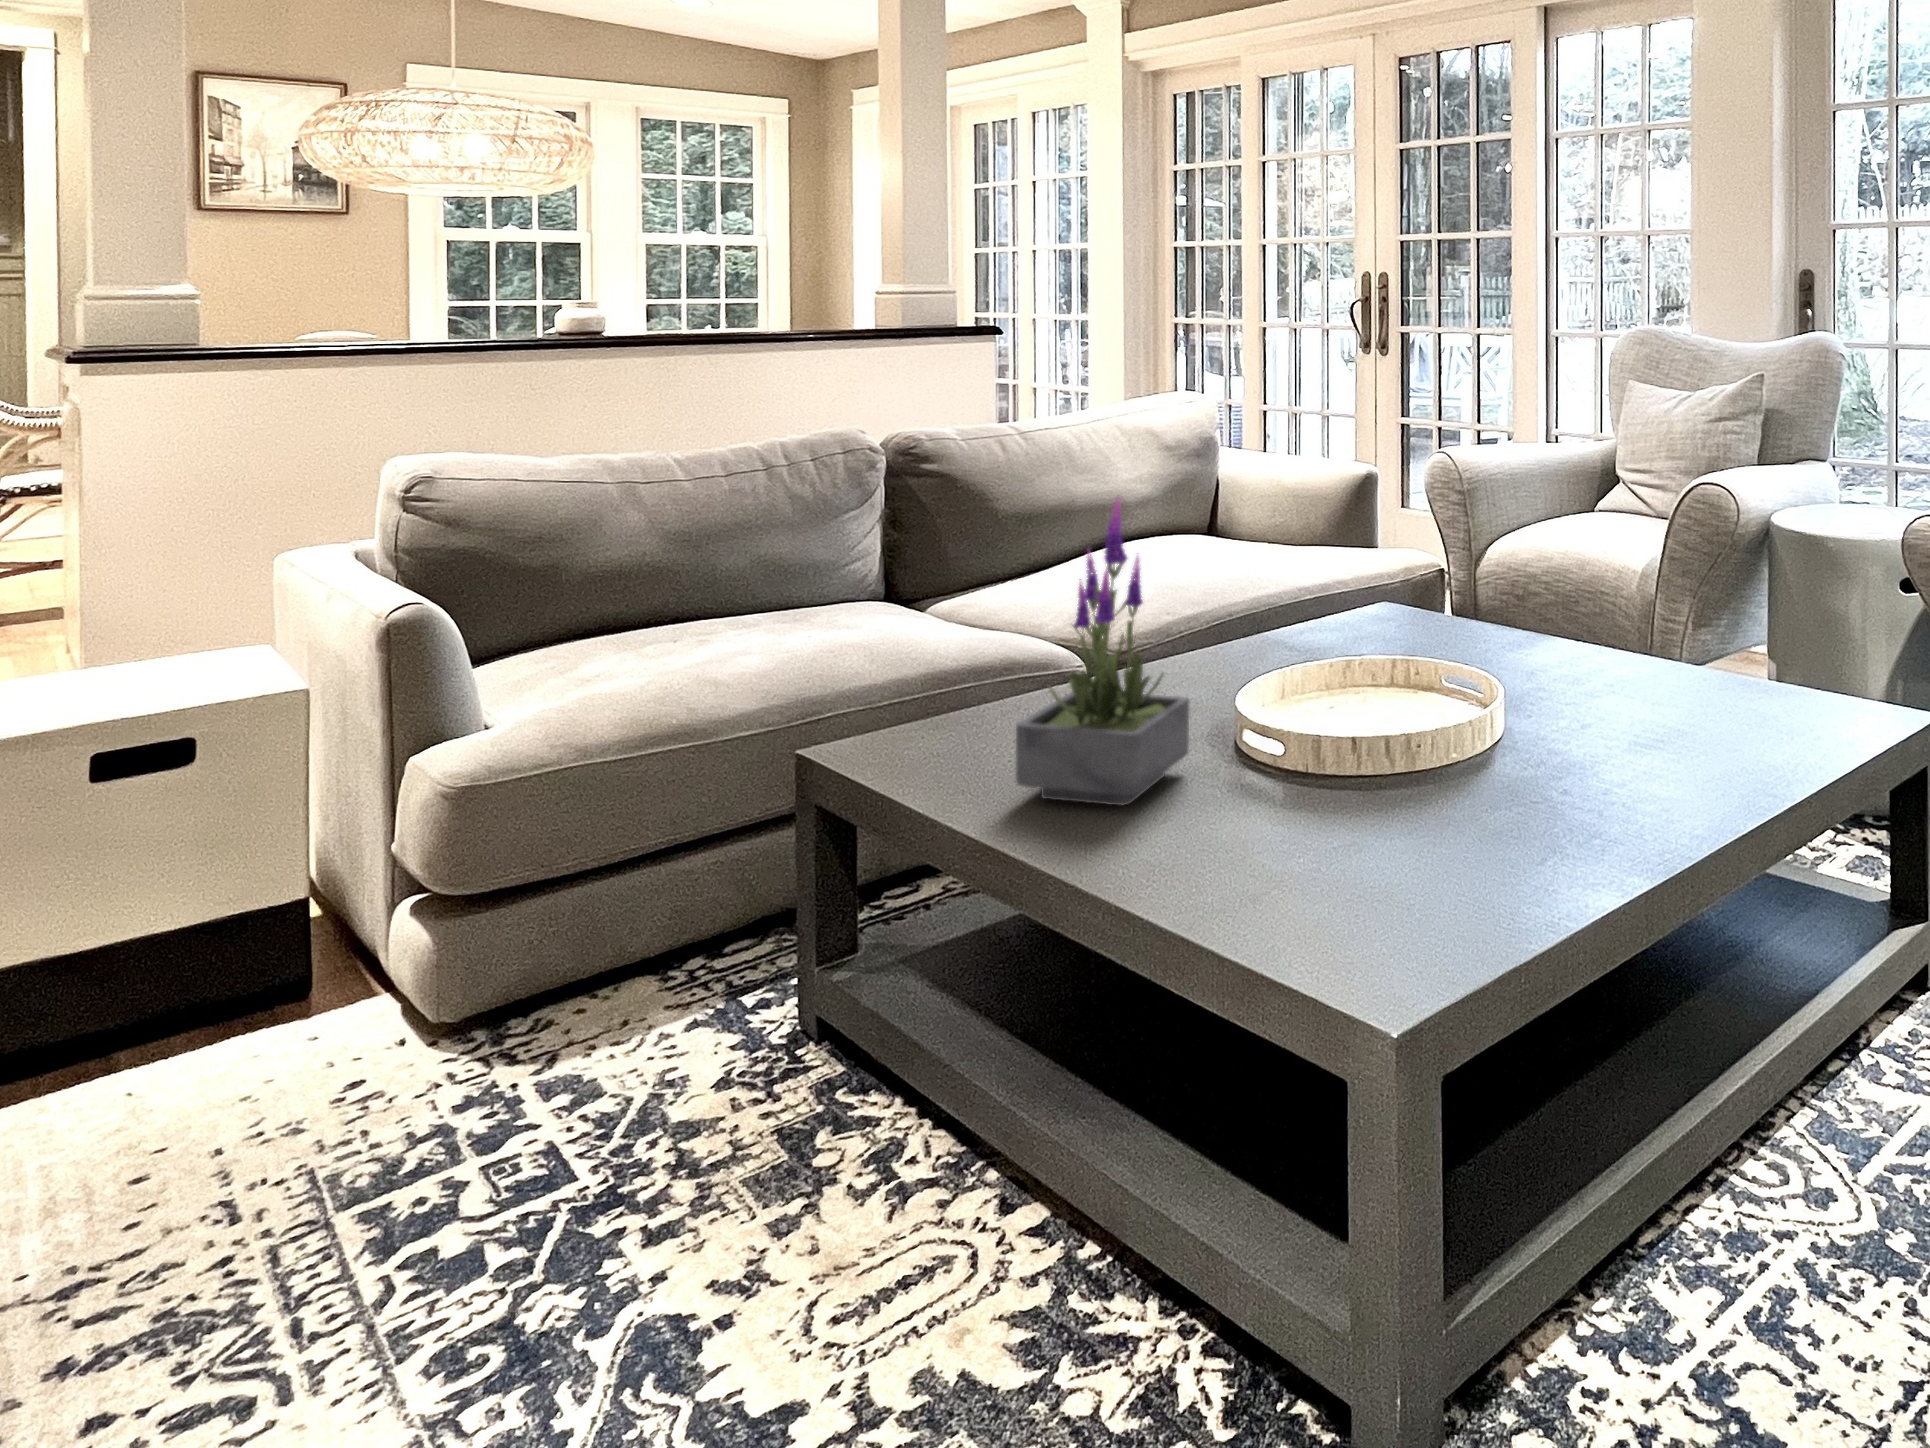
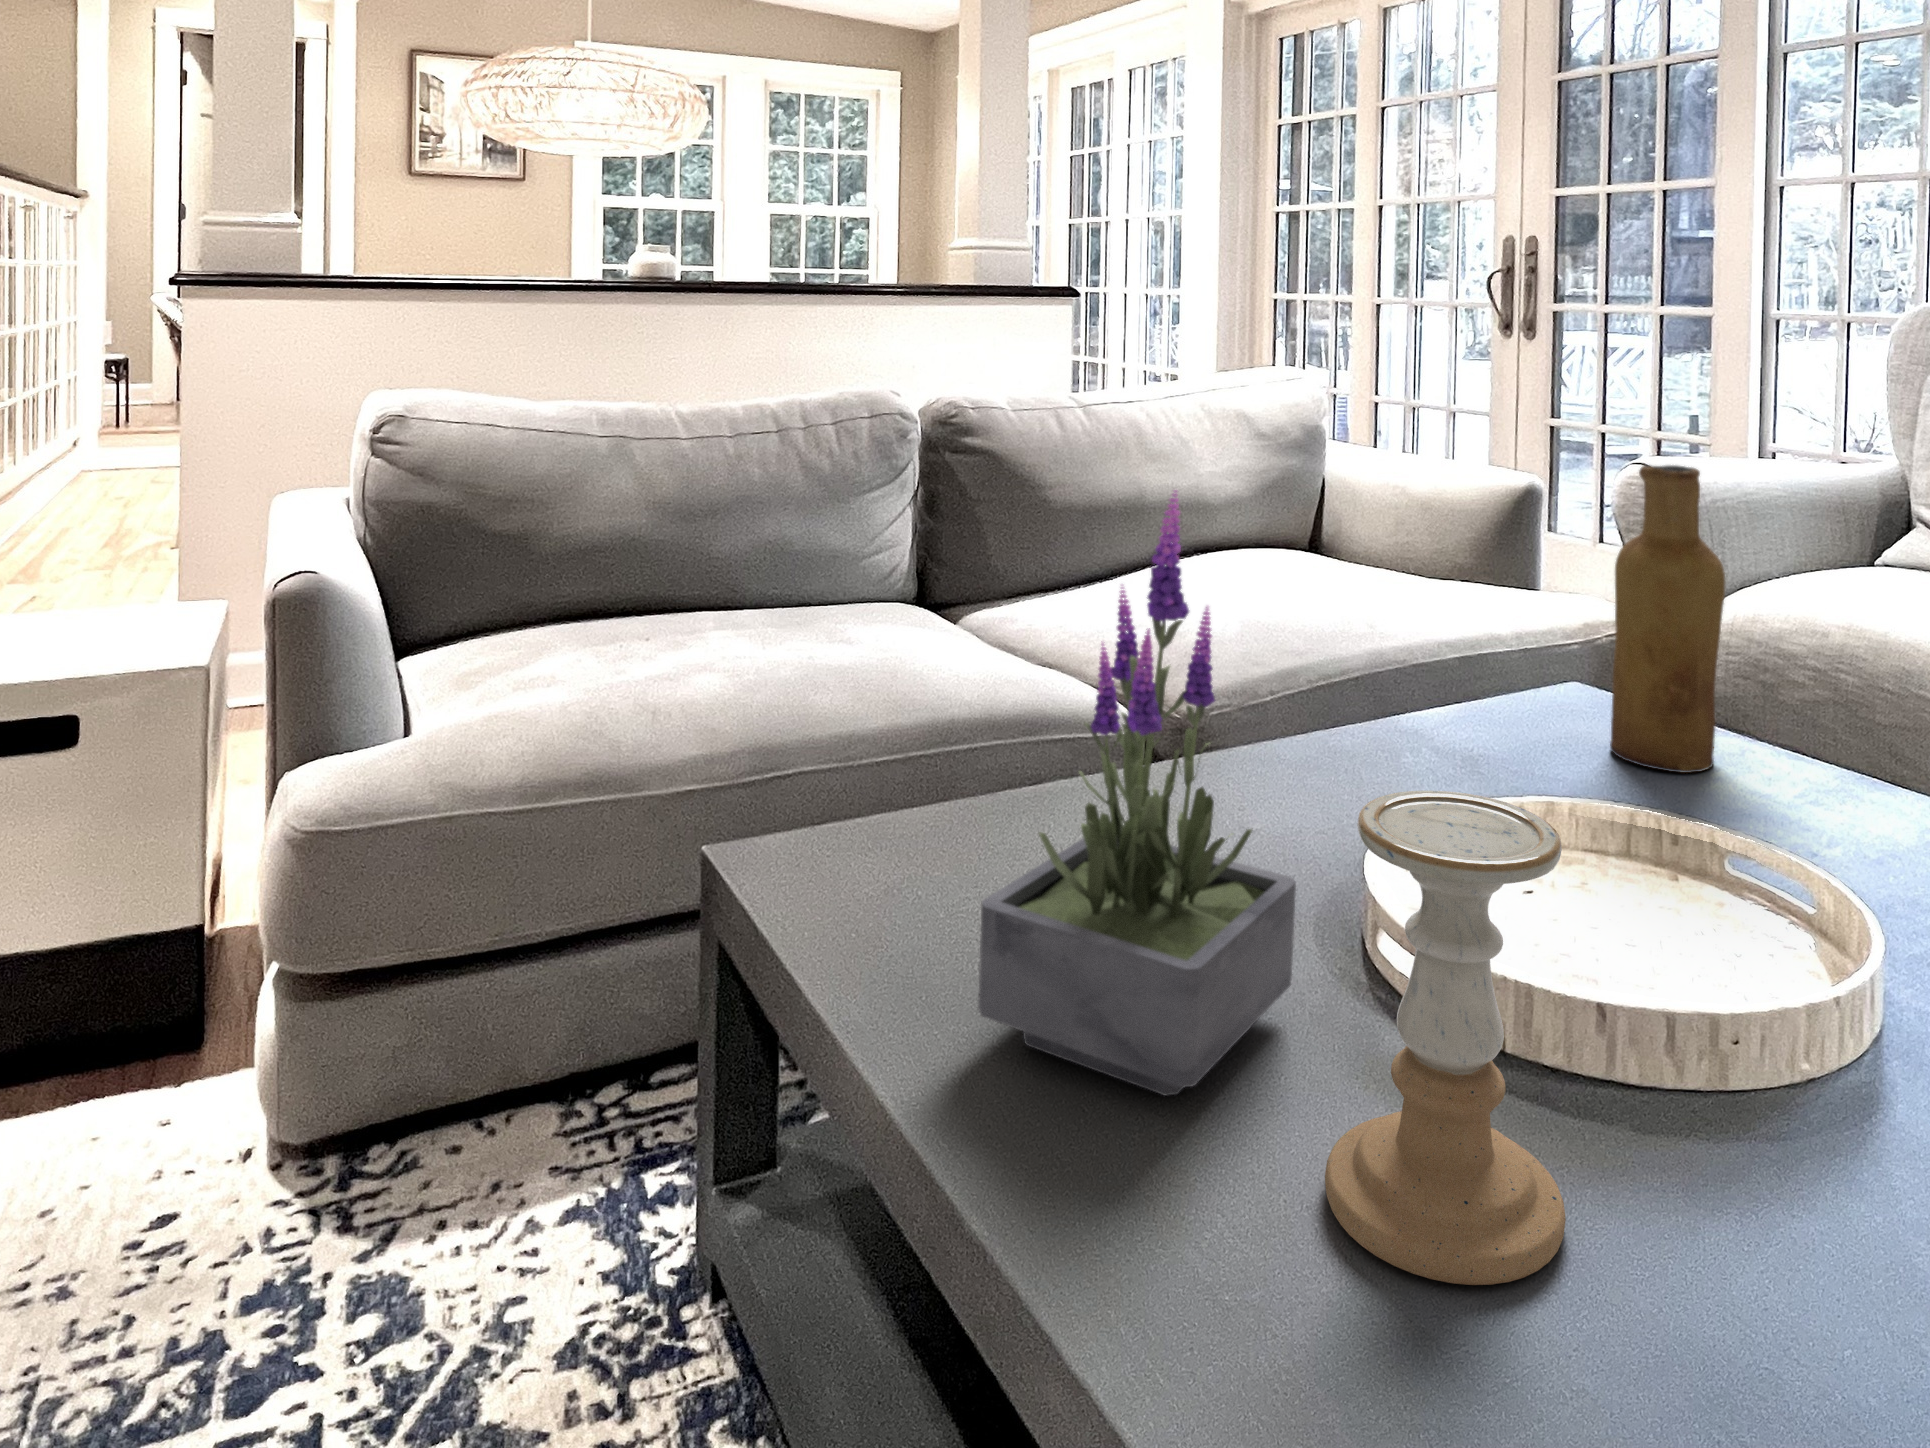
vase: none [1389,458,1453,643] -> present [1610,465,1725,773]
candle holder: none [1205,630,1316,840] -> present [1325,791,1566,1285]

